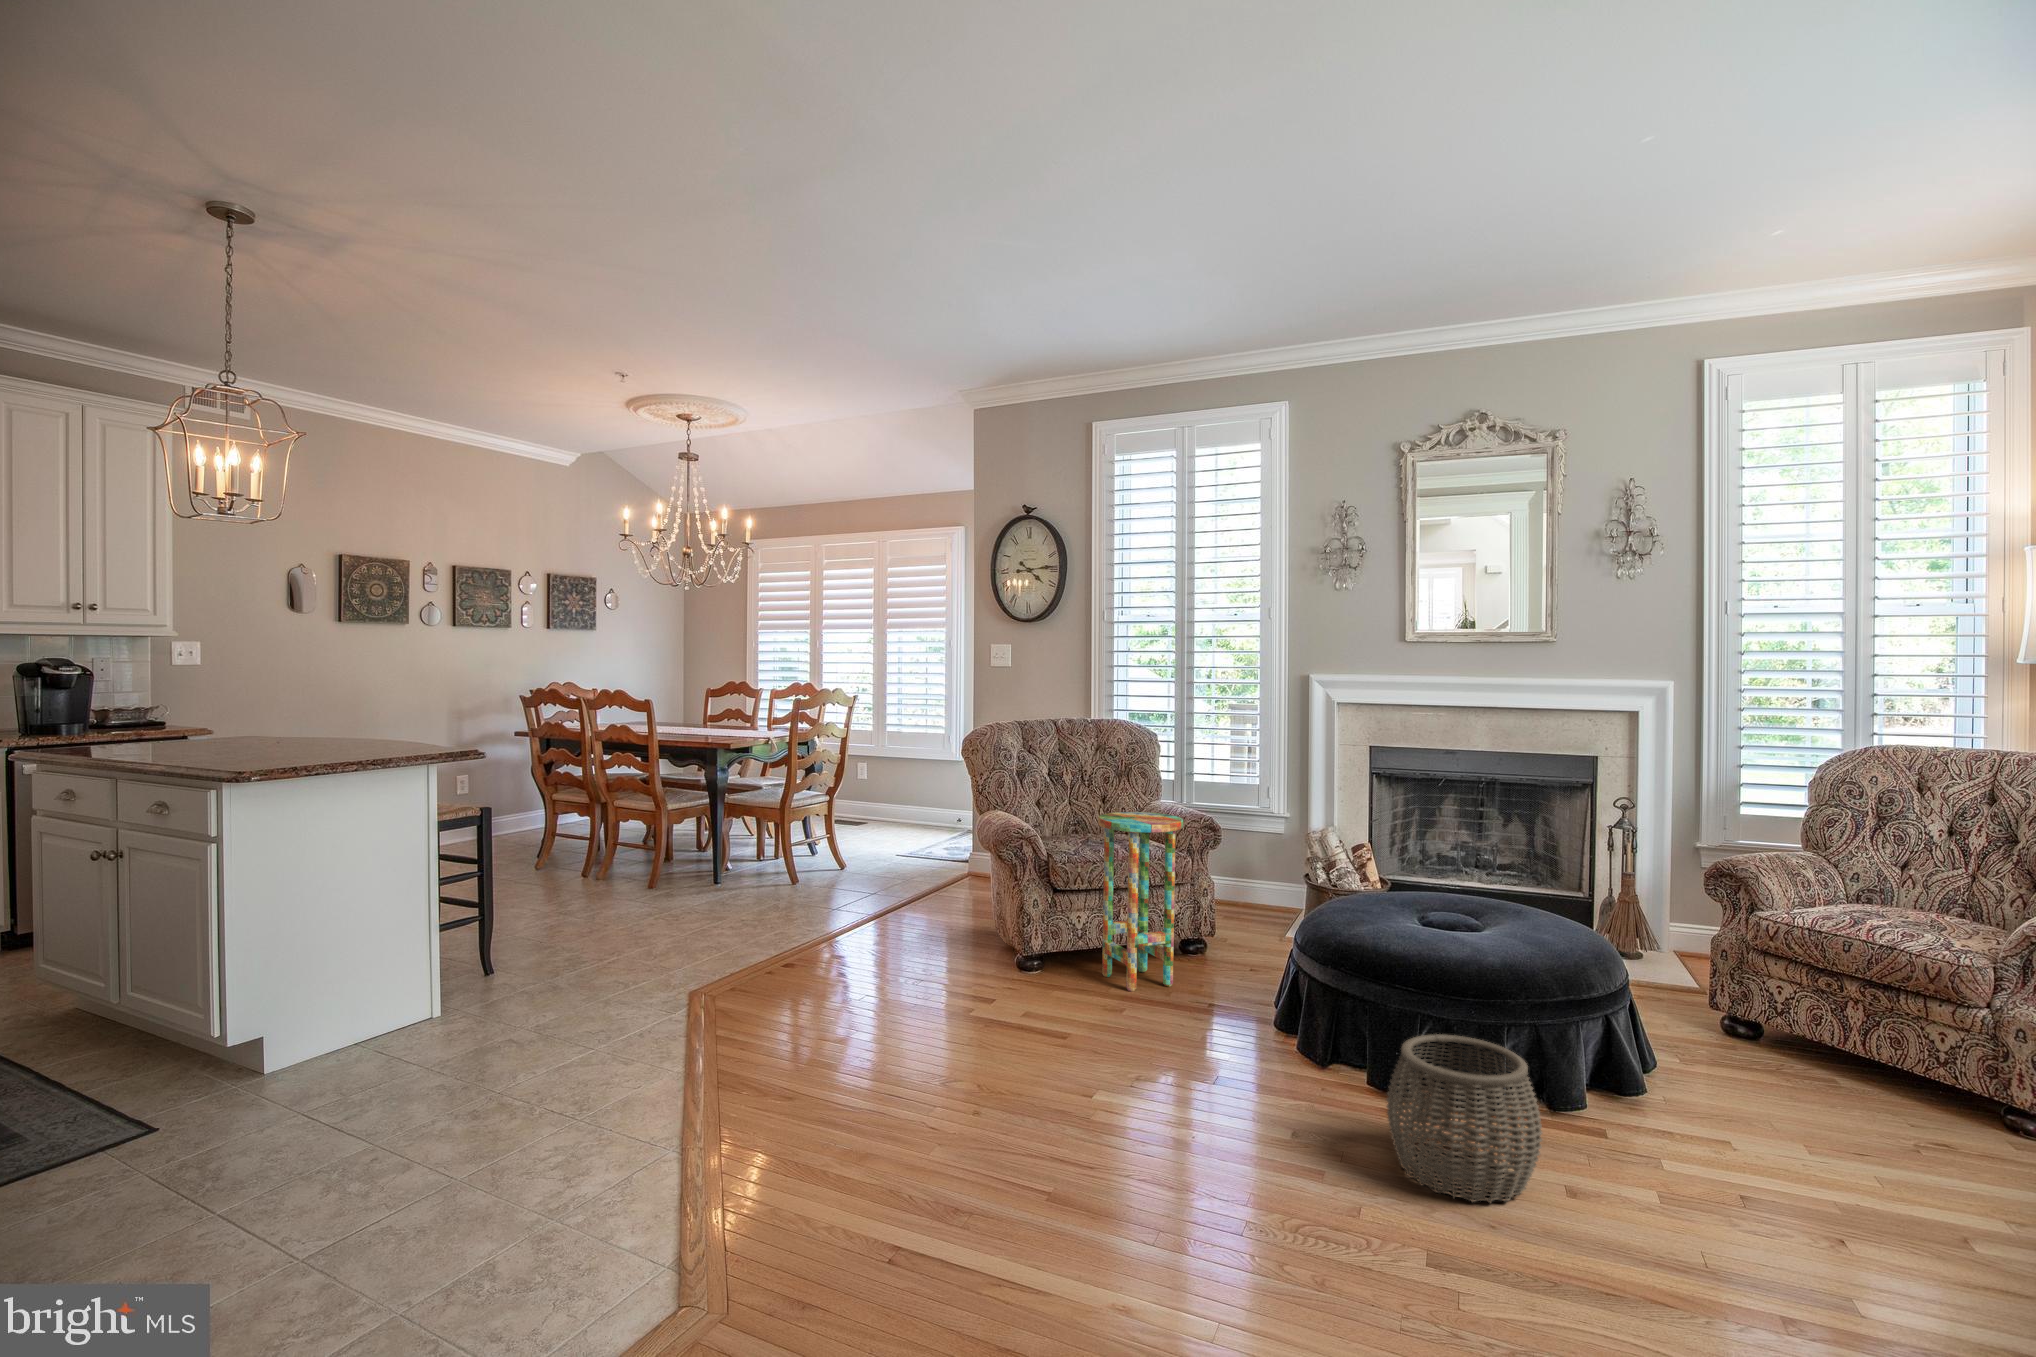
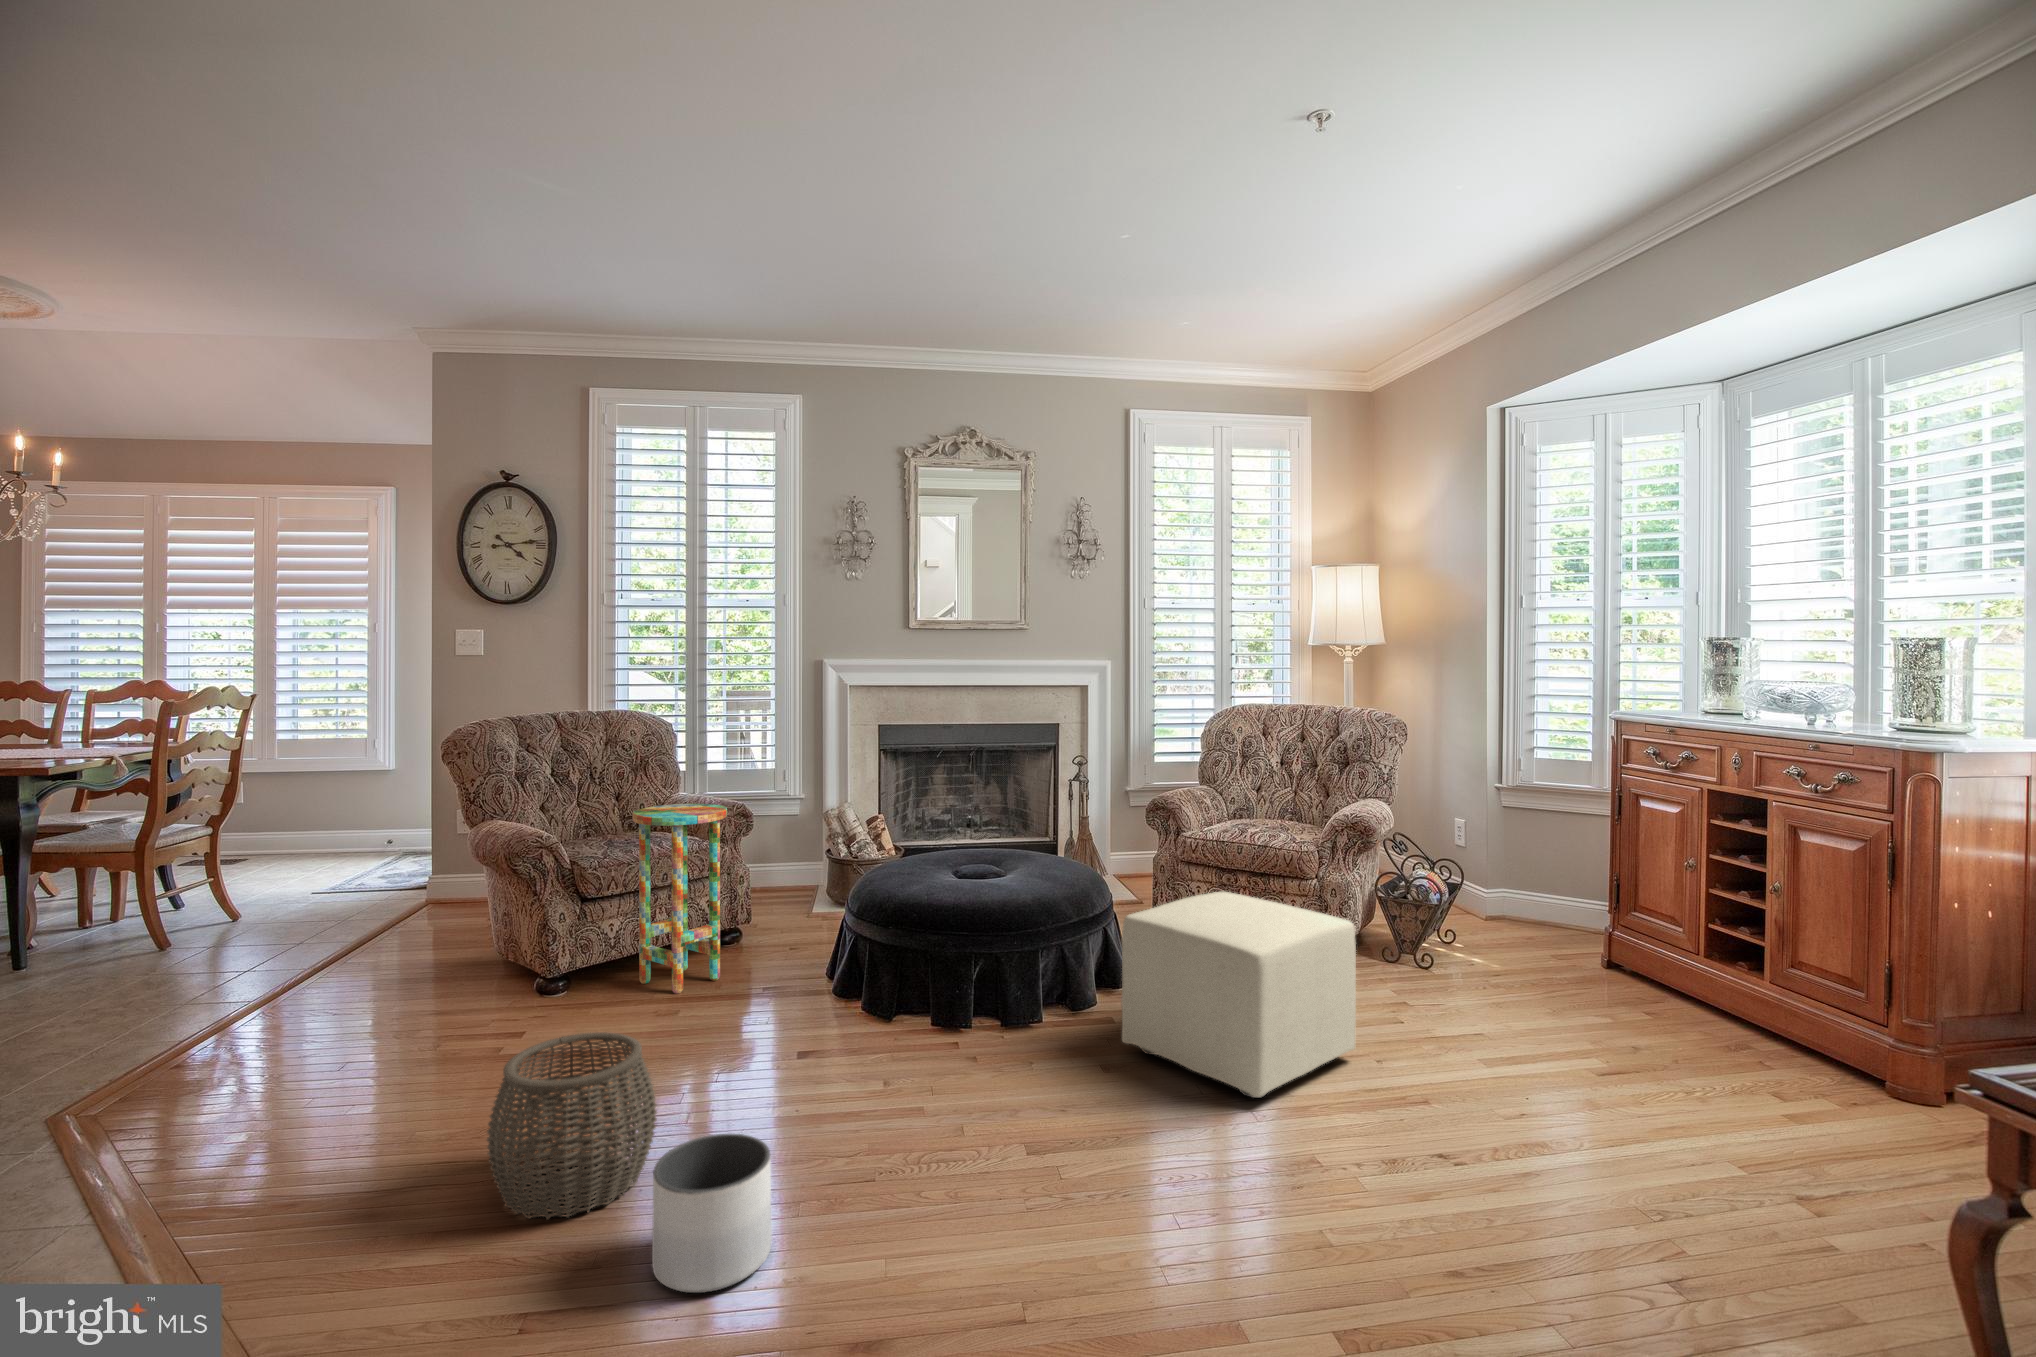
ottoman: none [1593,991,1979,1268] -> present [1121,892,1356,1098]
woven basket: present [1387,1034,1542,1203] -> present [487,1032,657,1220]
planter: none [1027,1115,1129,1252] -> present [652,1134,772,1293]

